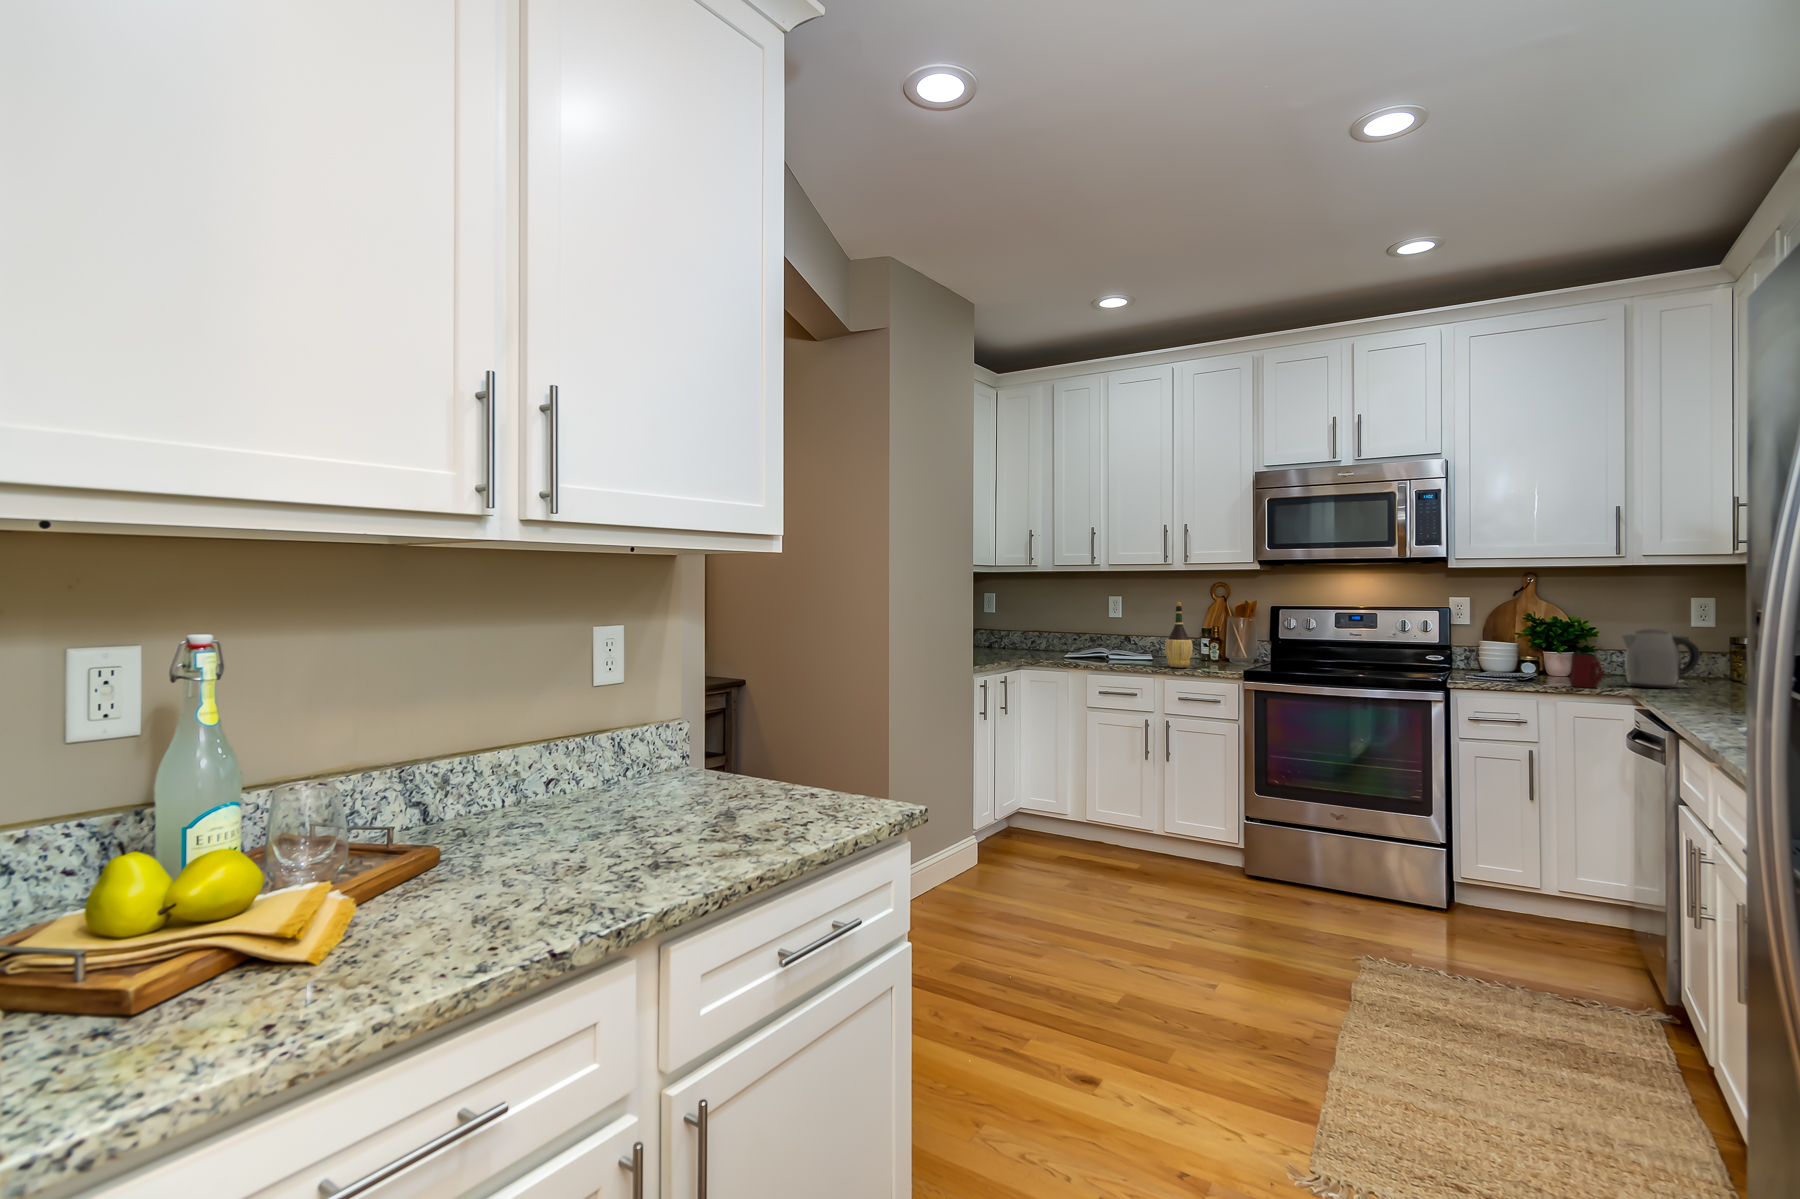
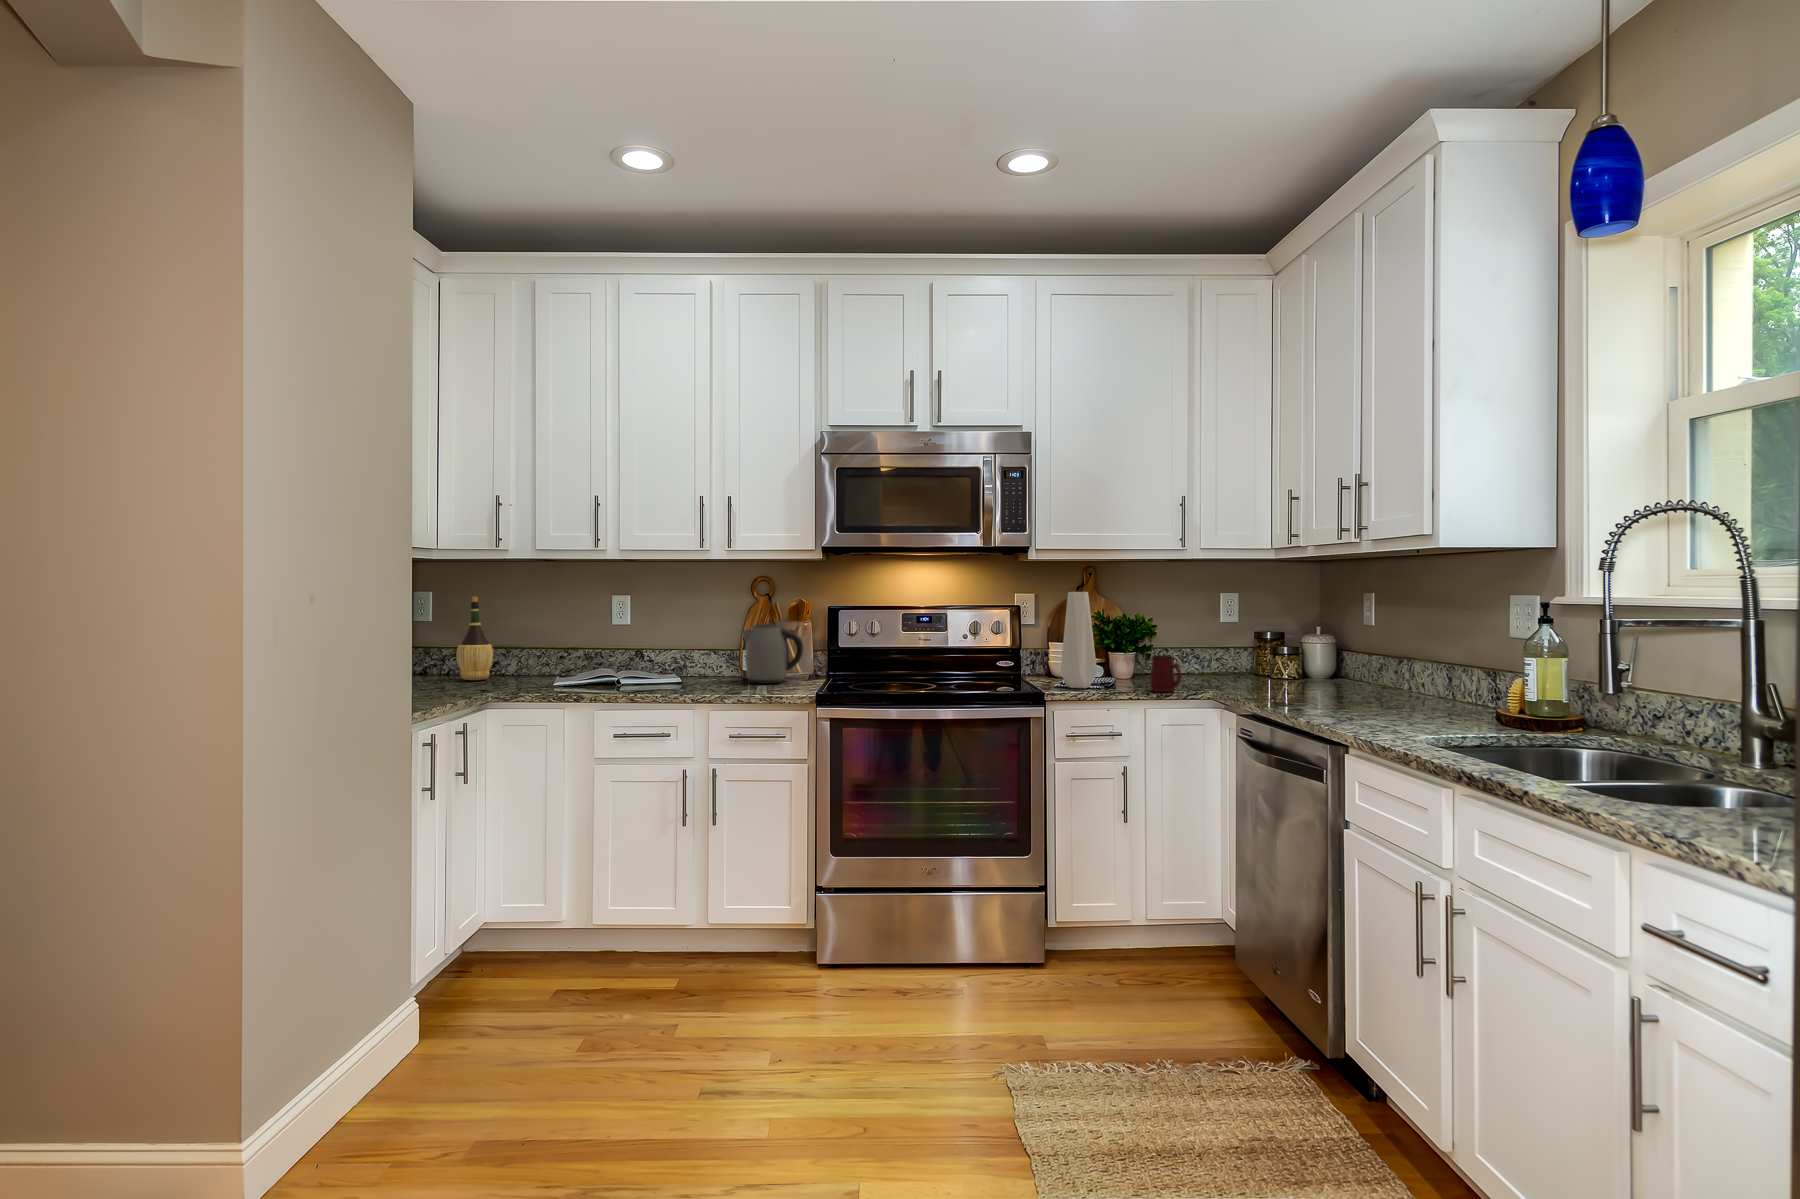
vase: none [1476,596,1514,680] -> present [1061,592,1097,688]
wine bottle: present [1165,602,1193,668] -> present [457,597,493,680]
kettle: present [1622,629,1700,688] -> present [742,623,803,684]

